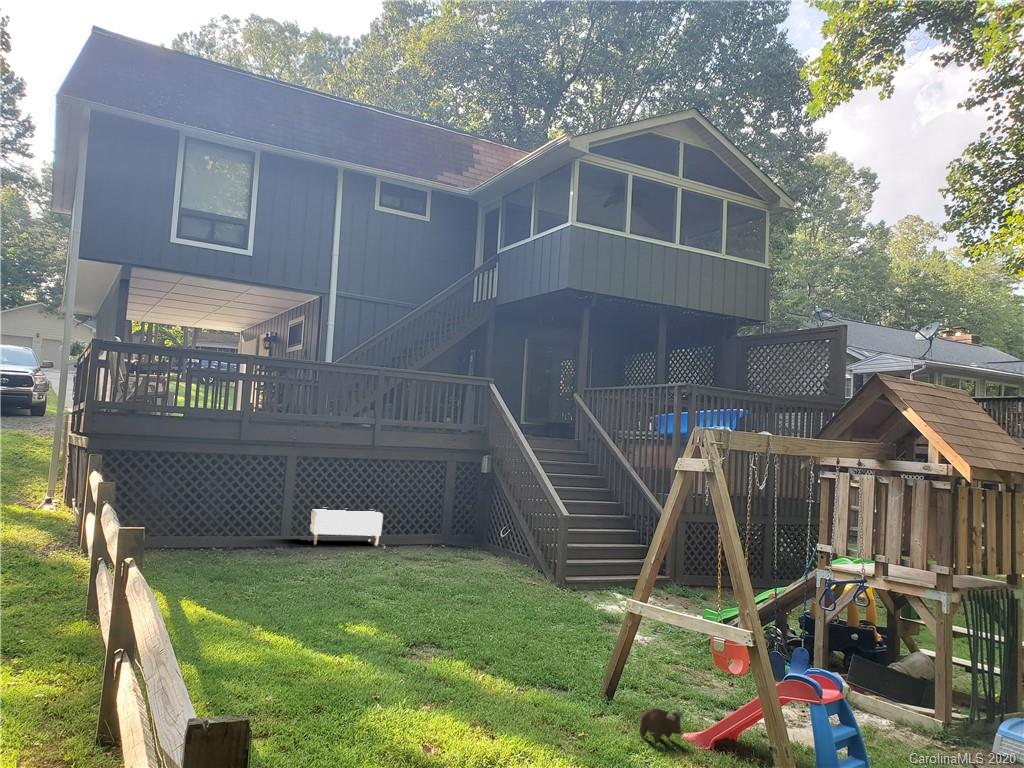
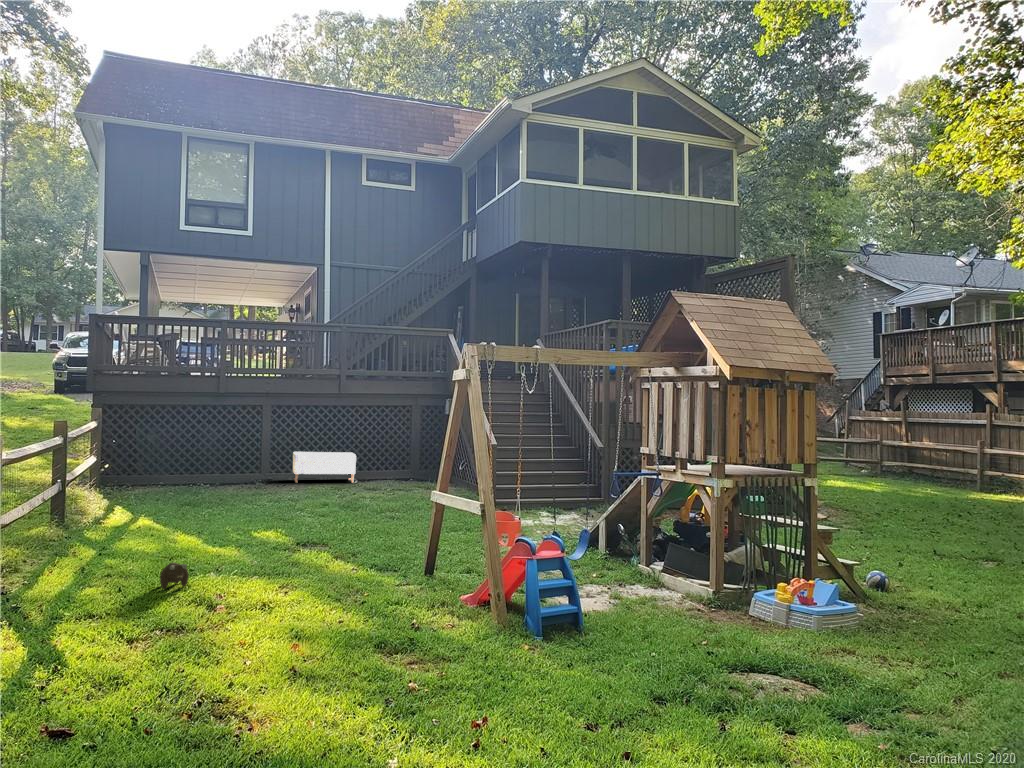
plush toy: present [640,708,683,743] -> present [160,563,188,589]

